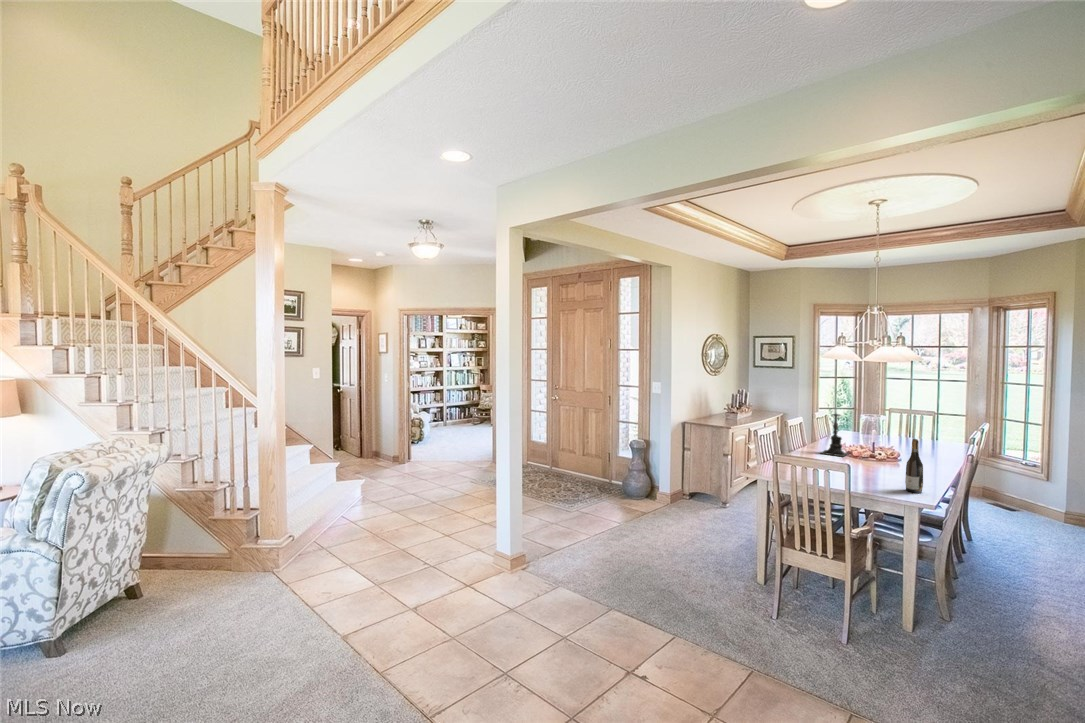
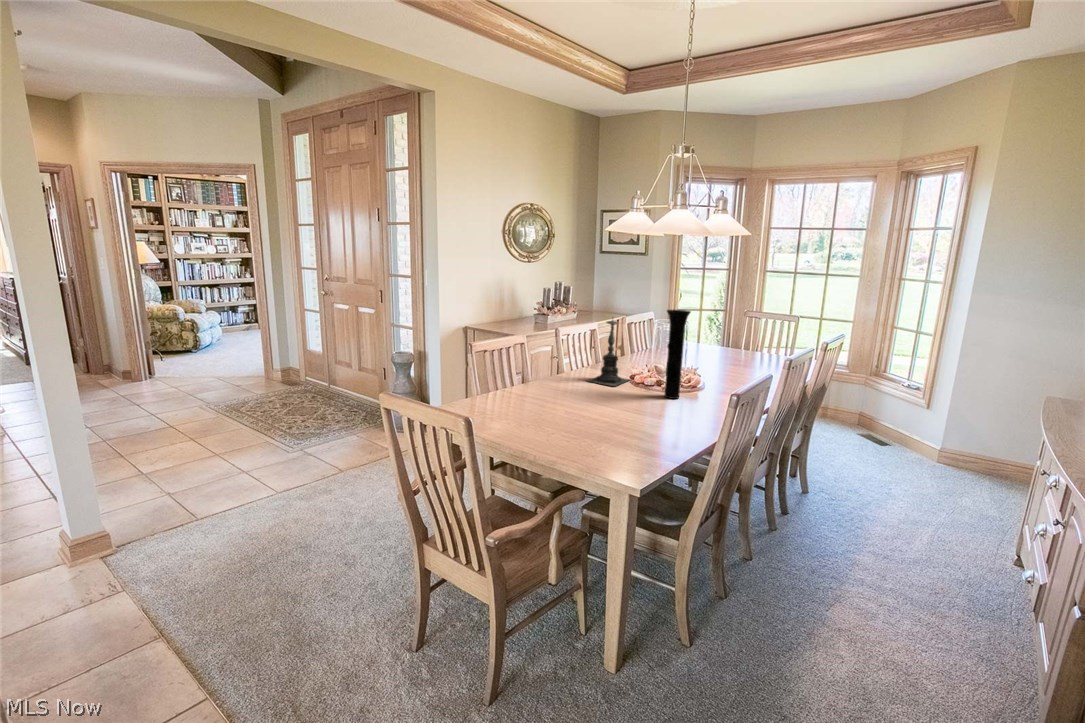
vase: none [883,406,902,464] -> present [665,310,691,399]
wine bottle: present [905,439,923,493] -> none [627,368,653,459]

